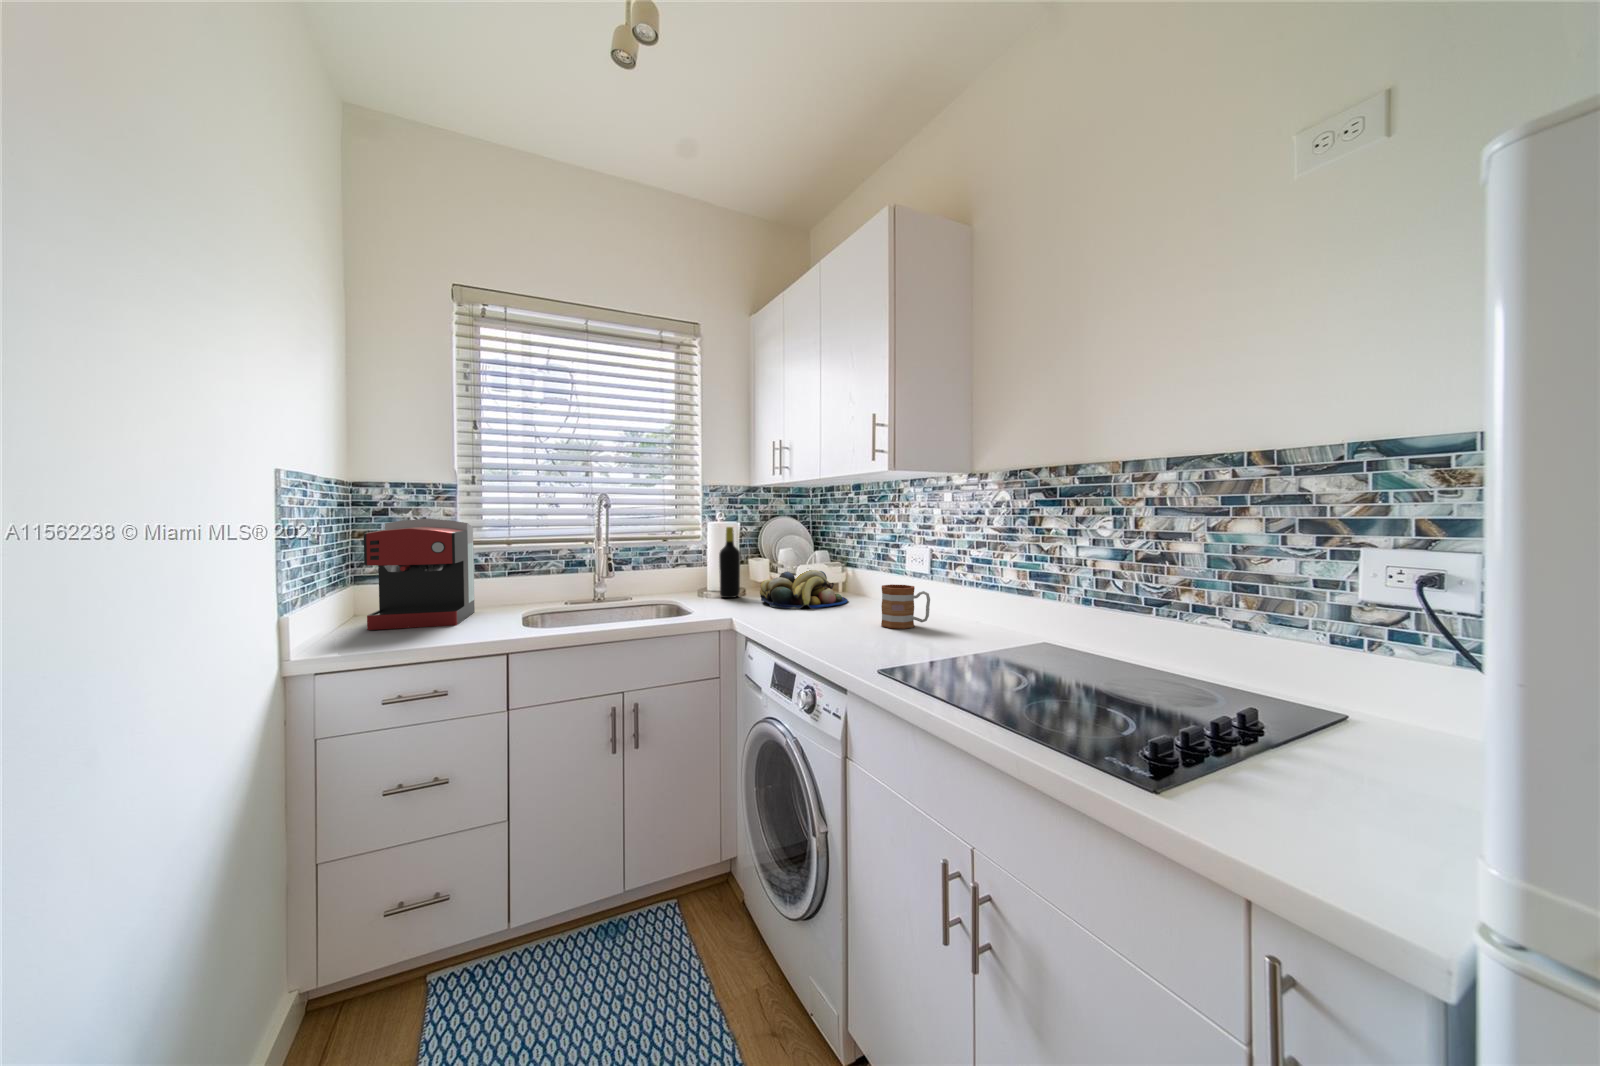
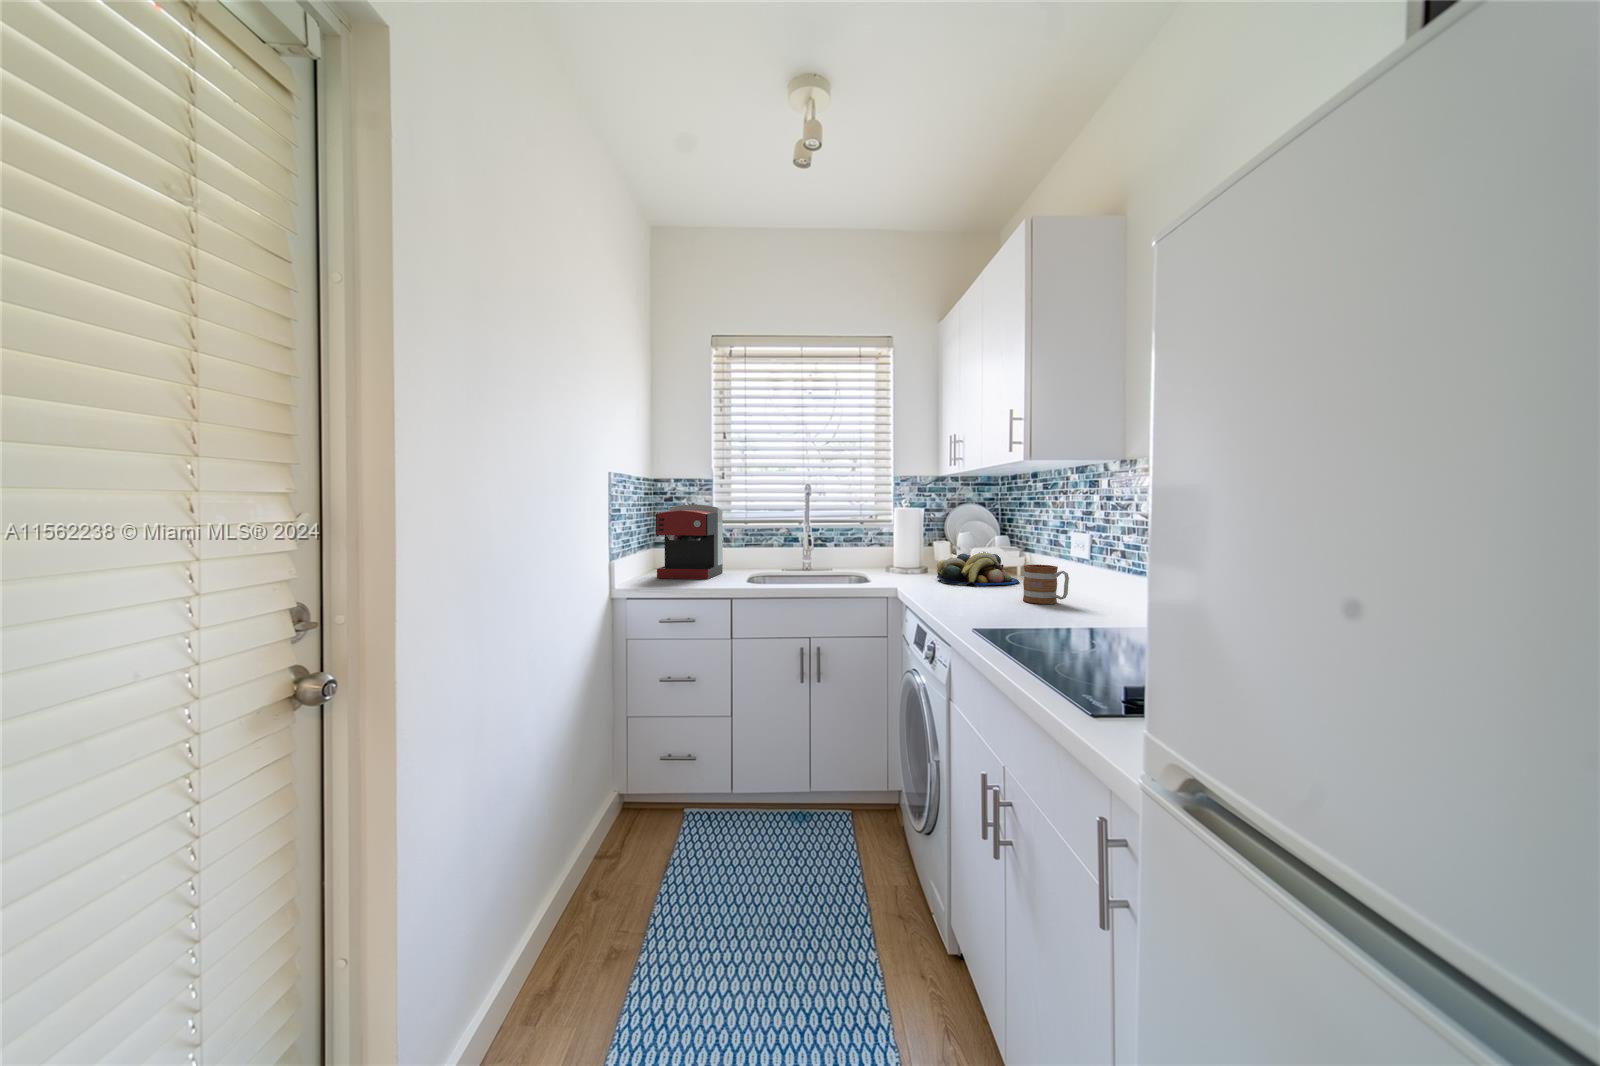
bottle: present [719,527,740,598] -> none [906,513,925,575]

